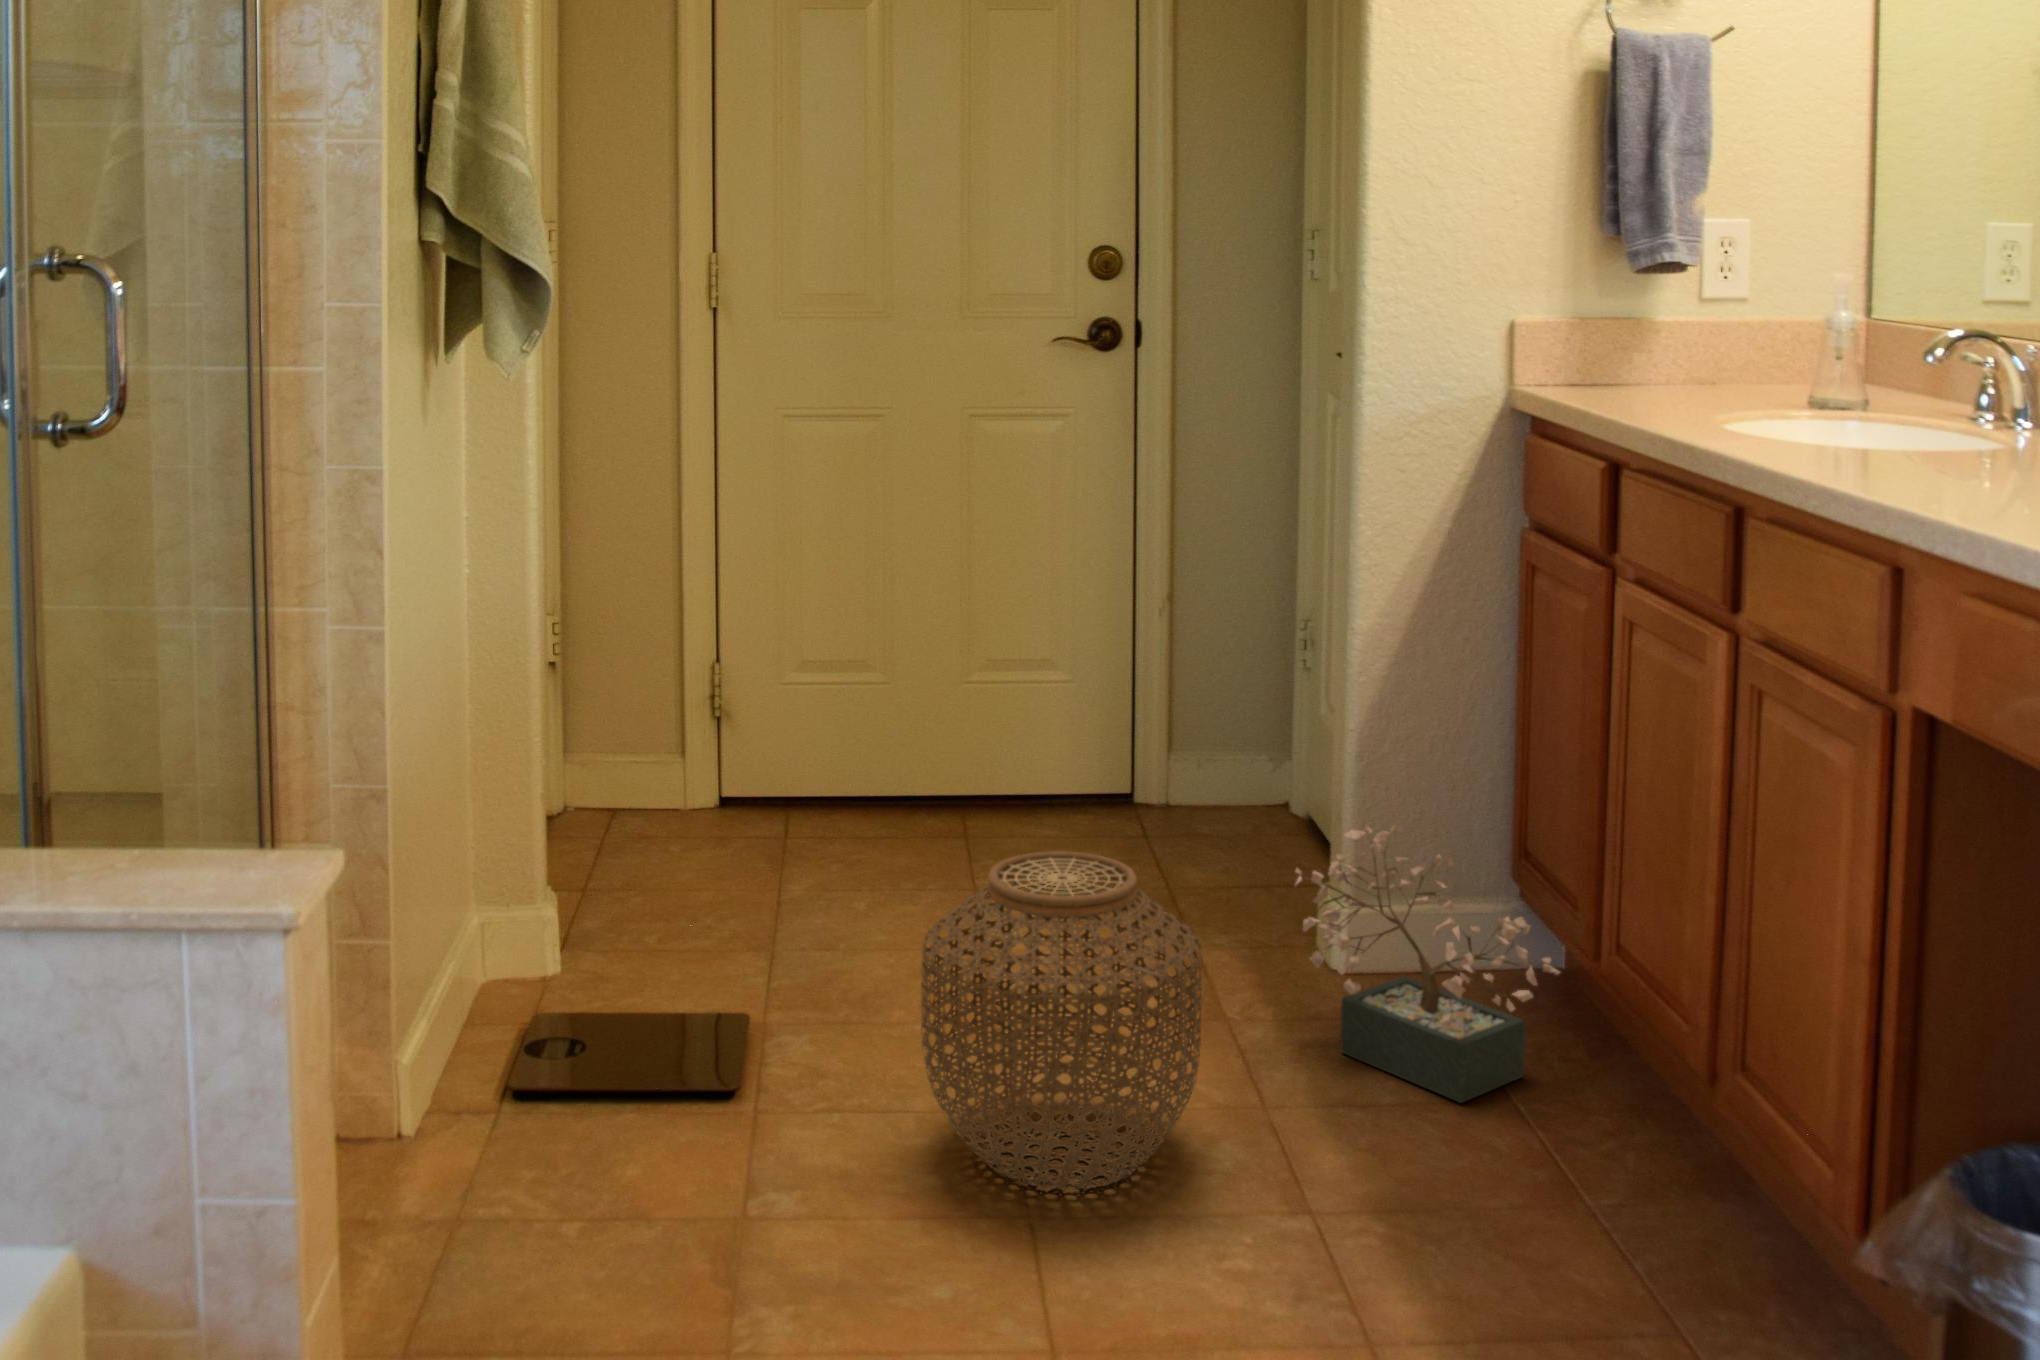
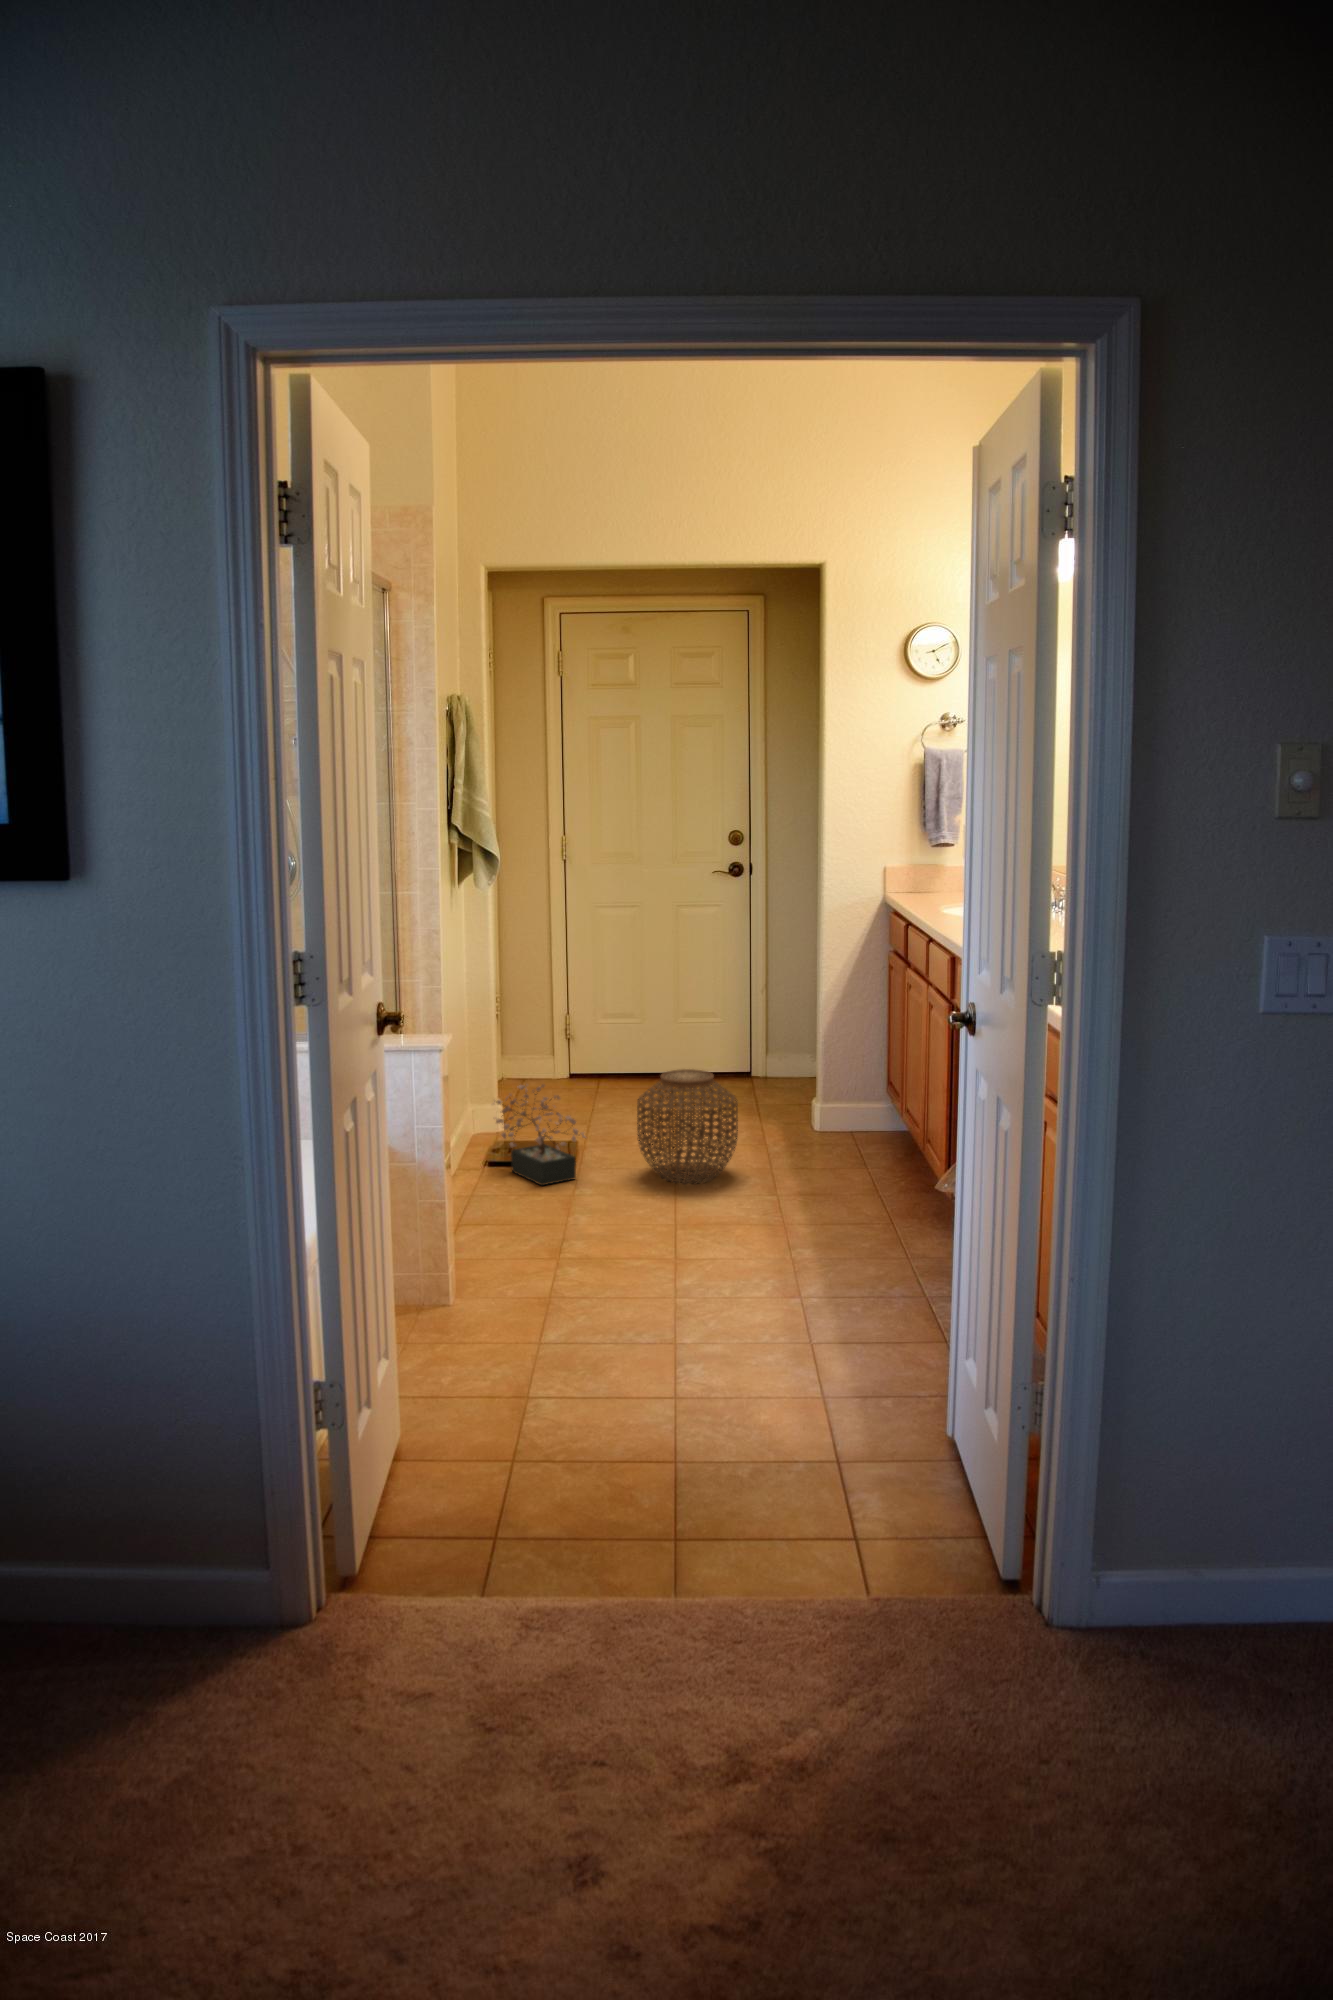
decorative plant: present [1295,825,1560,1103] -> present [494,1085,586,1186]

